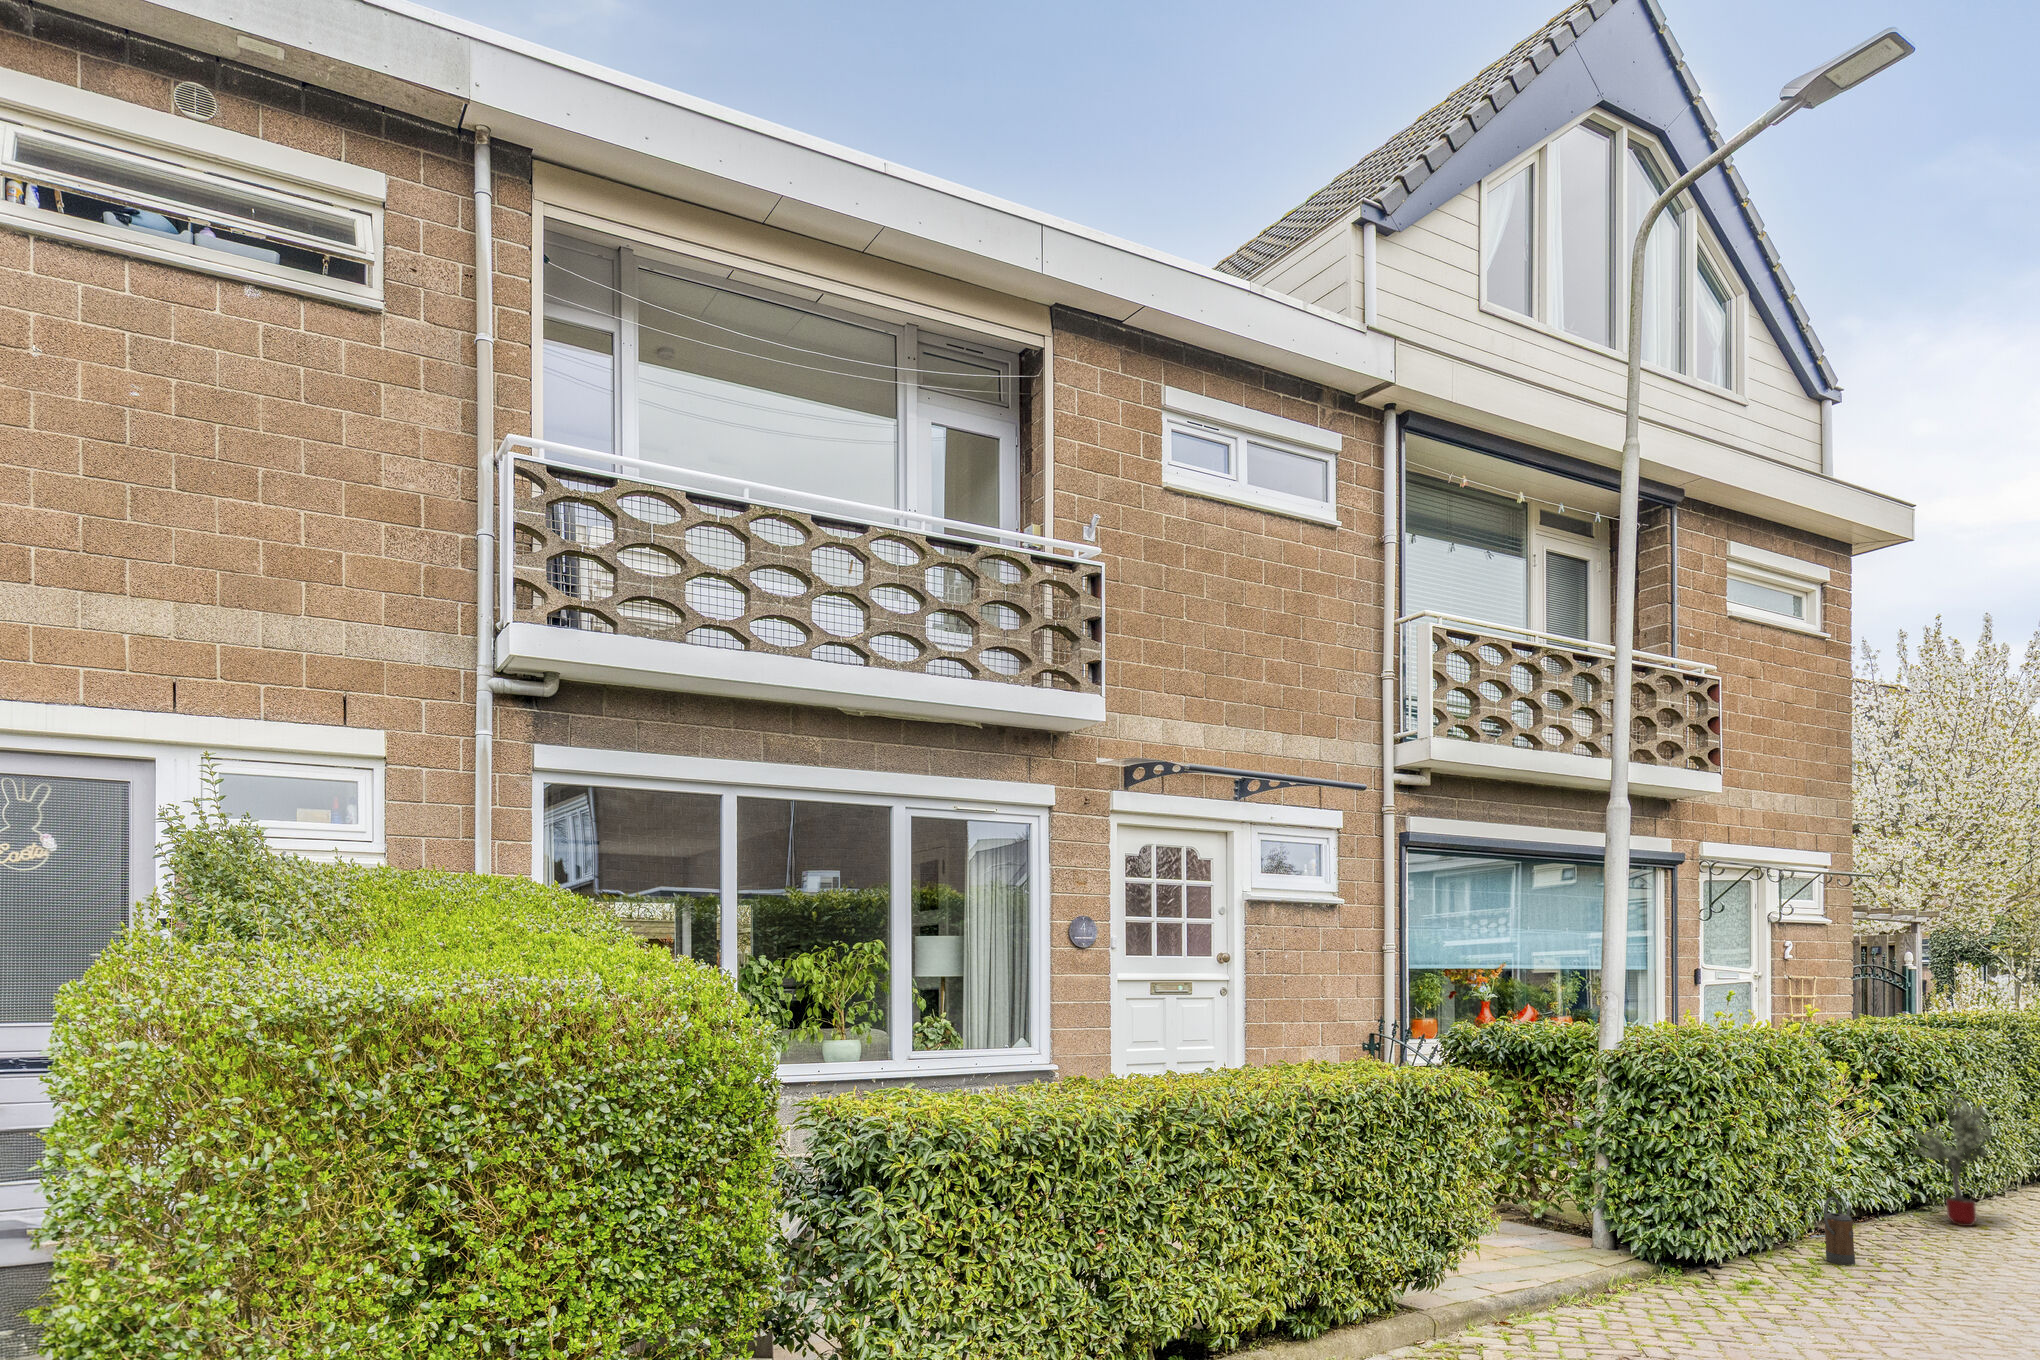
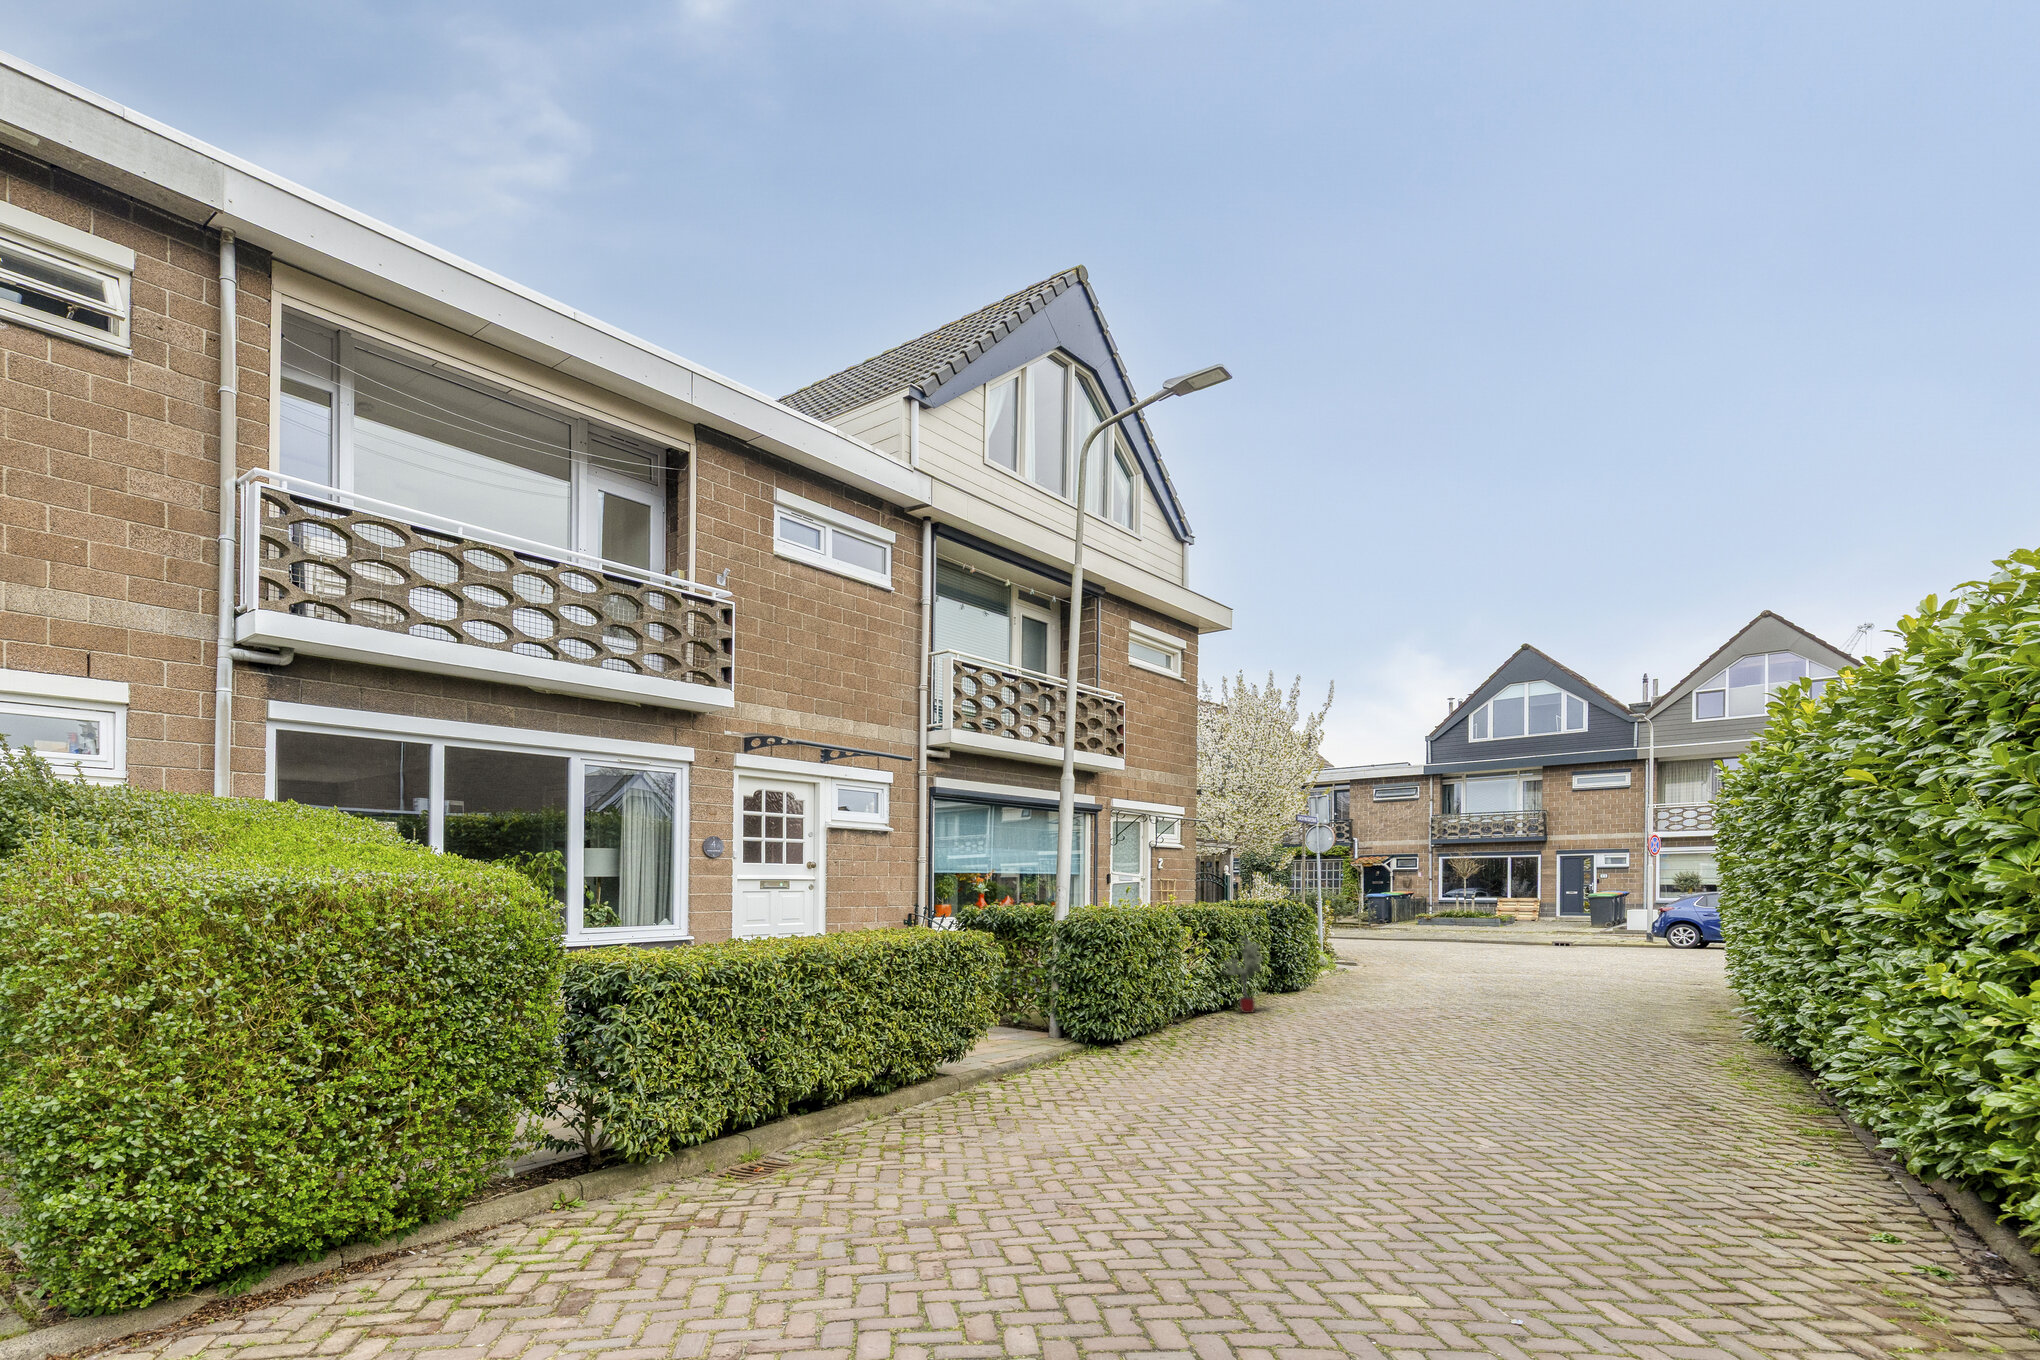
watering can: present [1824,1197,1855,1265] -> none [1176,997,1192,1036]

